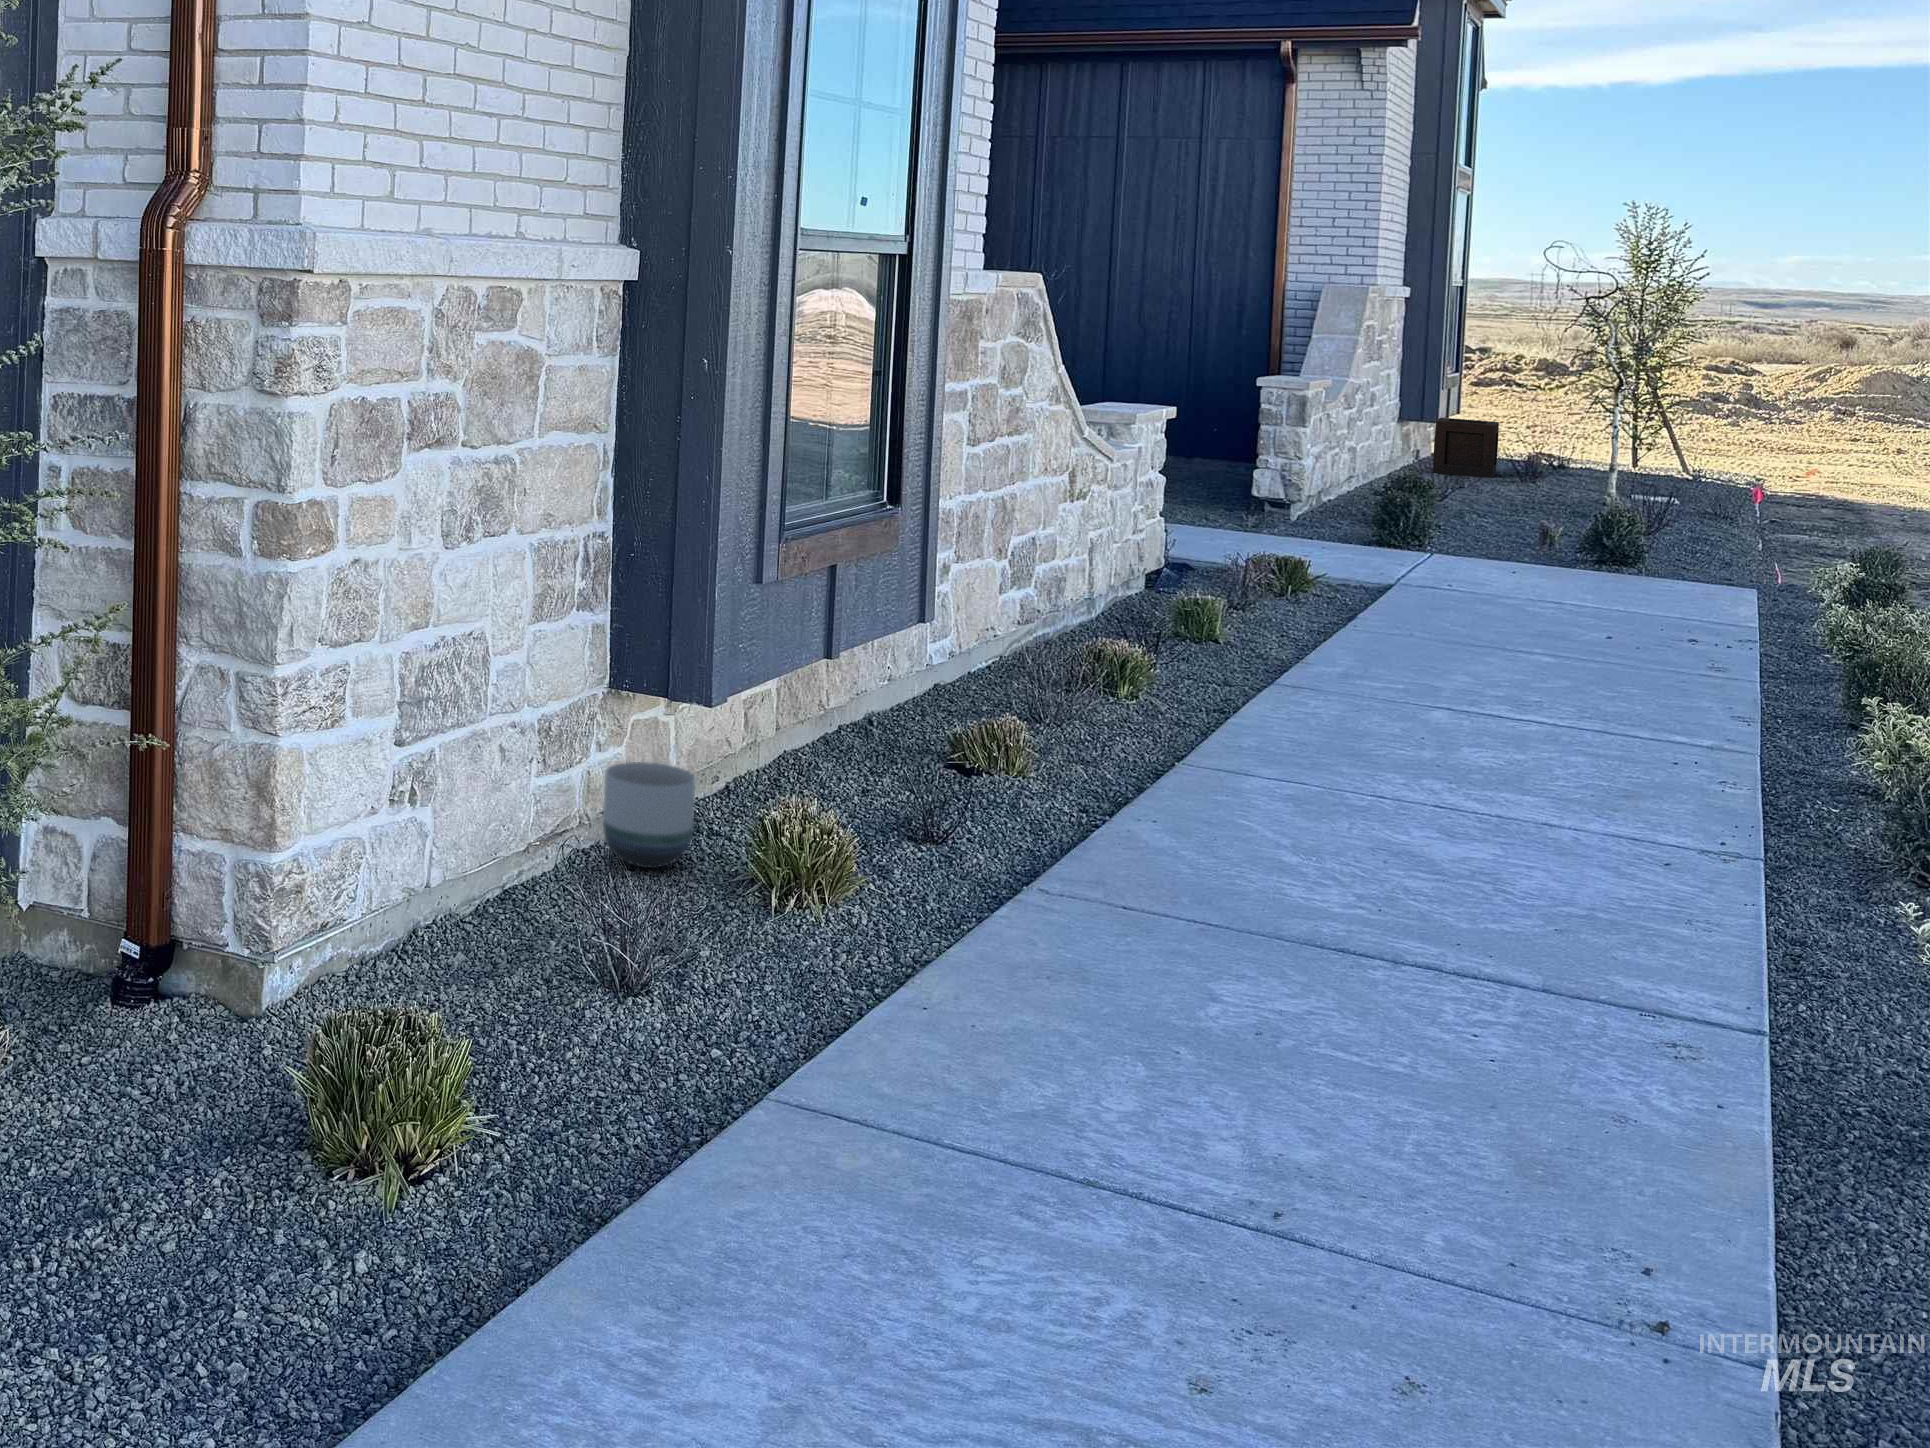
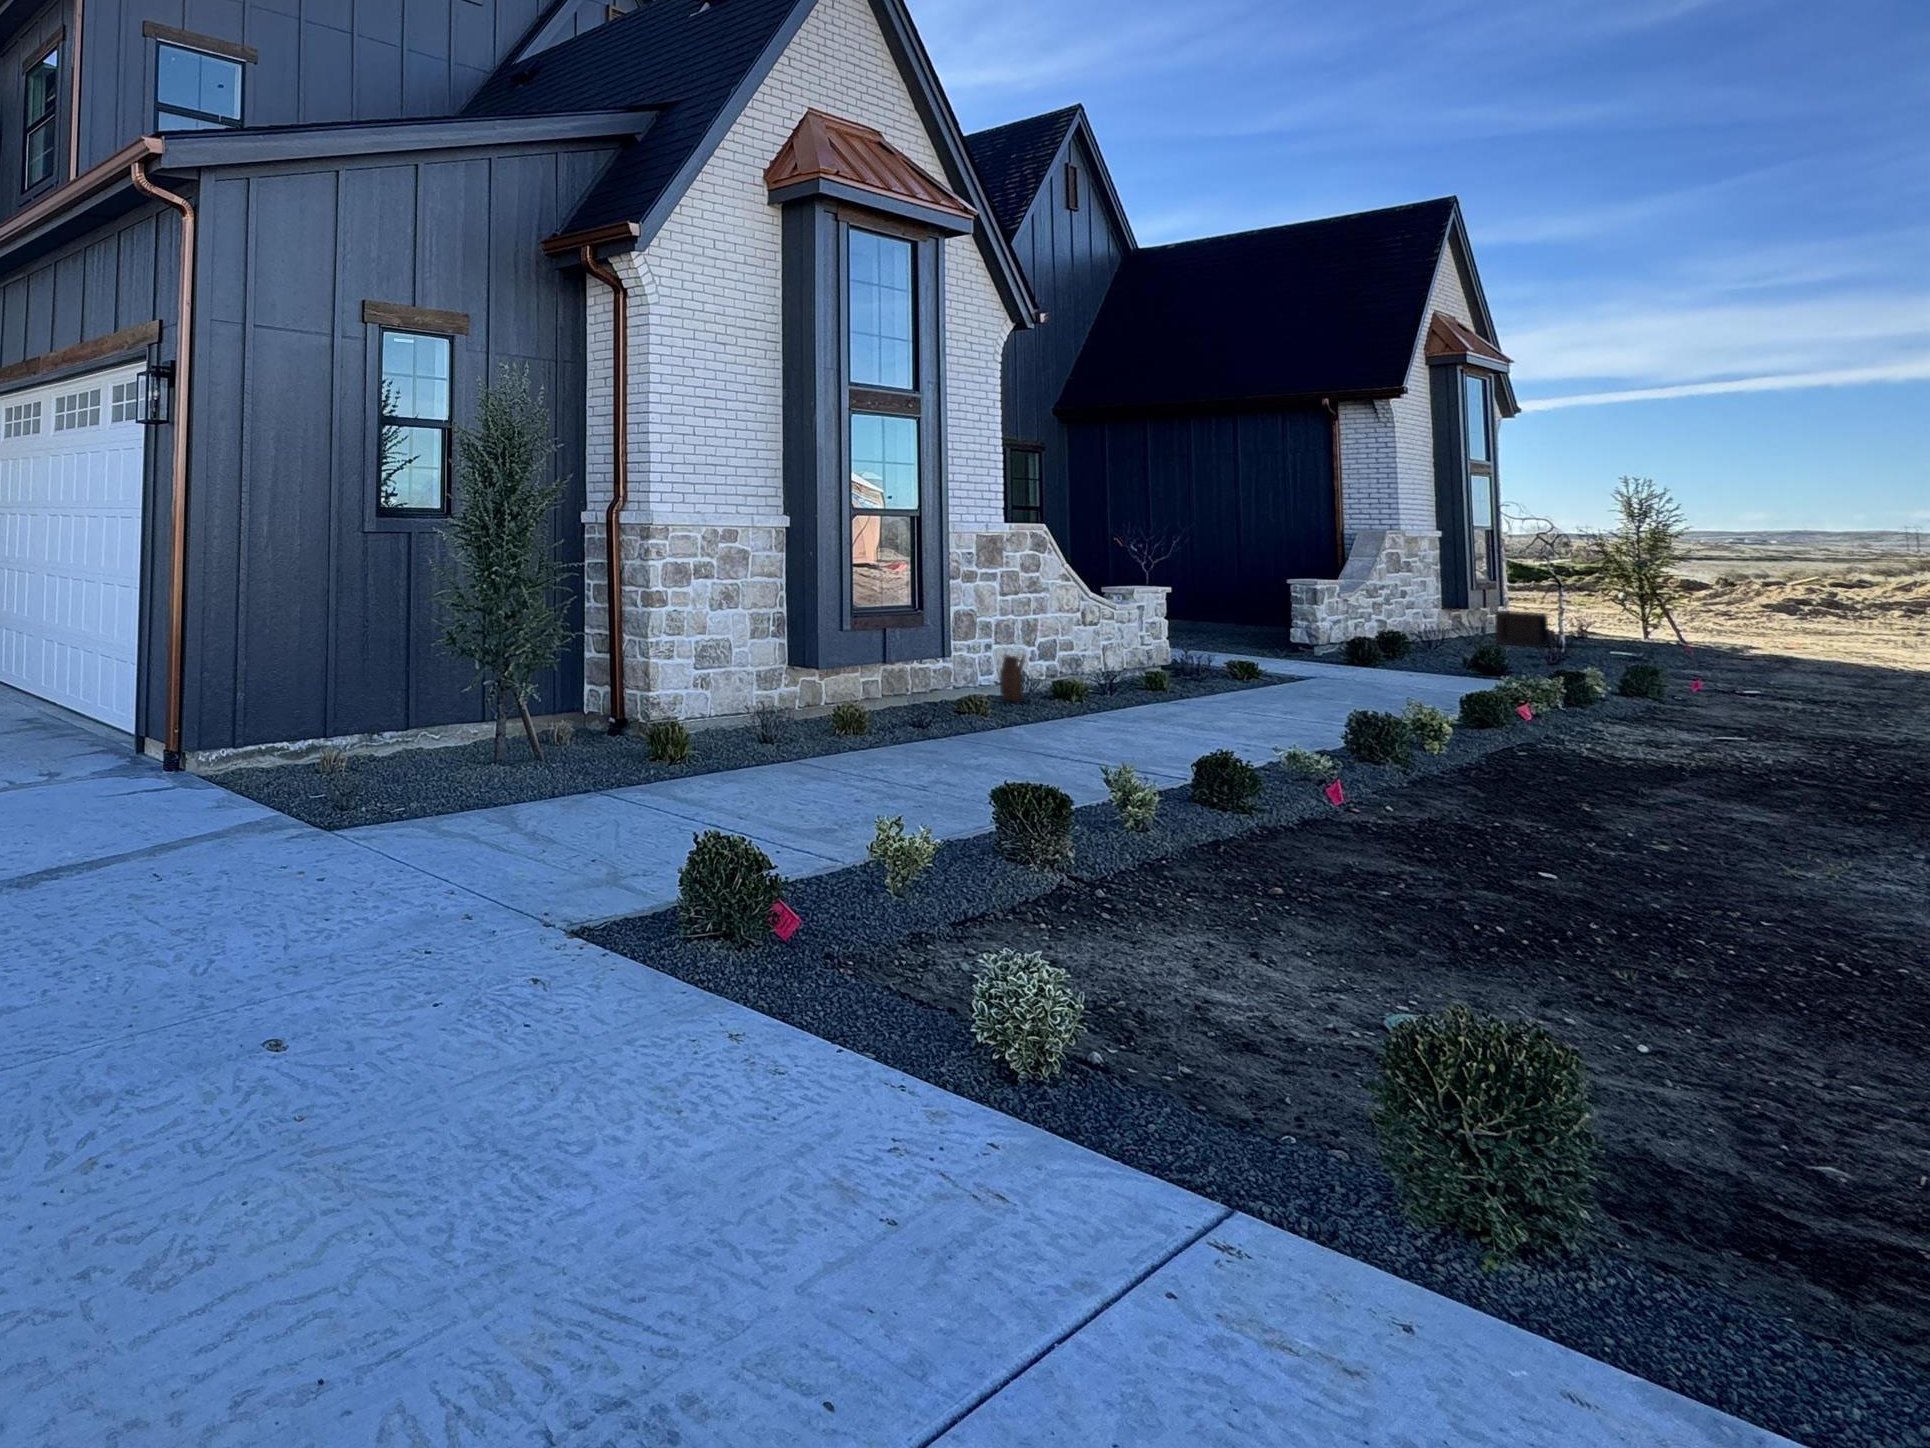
watering can: none [961,577,1015,694] -> present [1000,655,1025,702]
planter: present [603,762,695,868] -> none [783,692,815,726]

